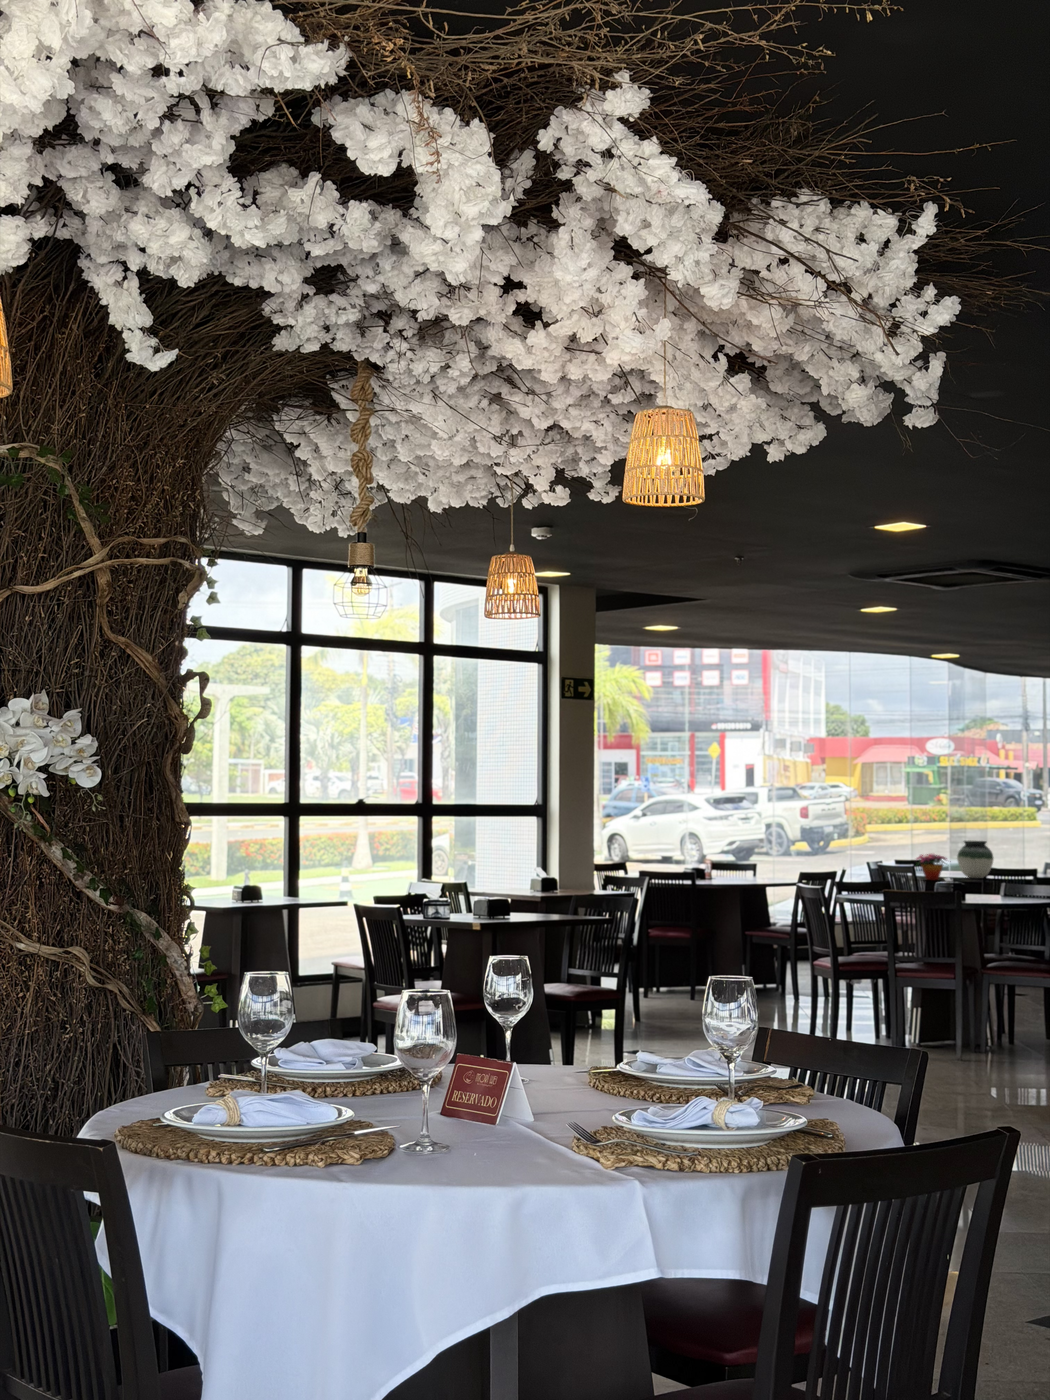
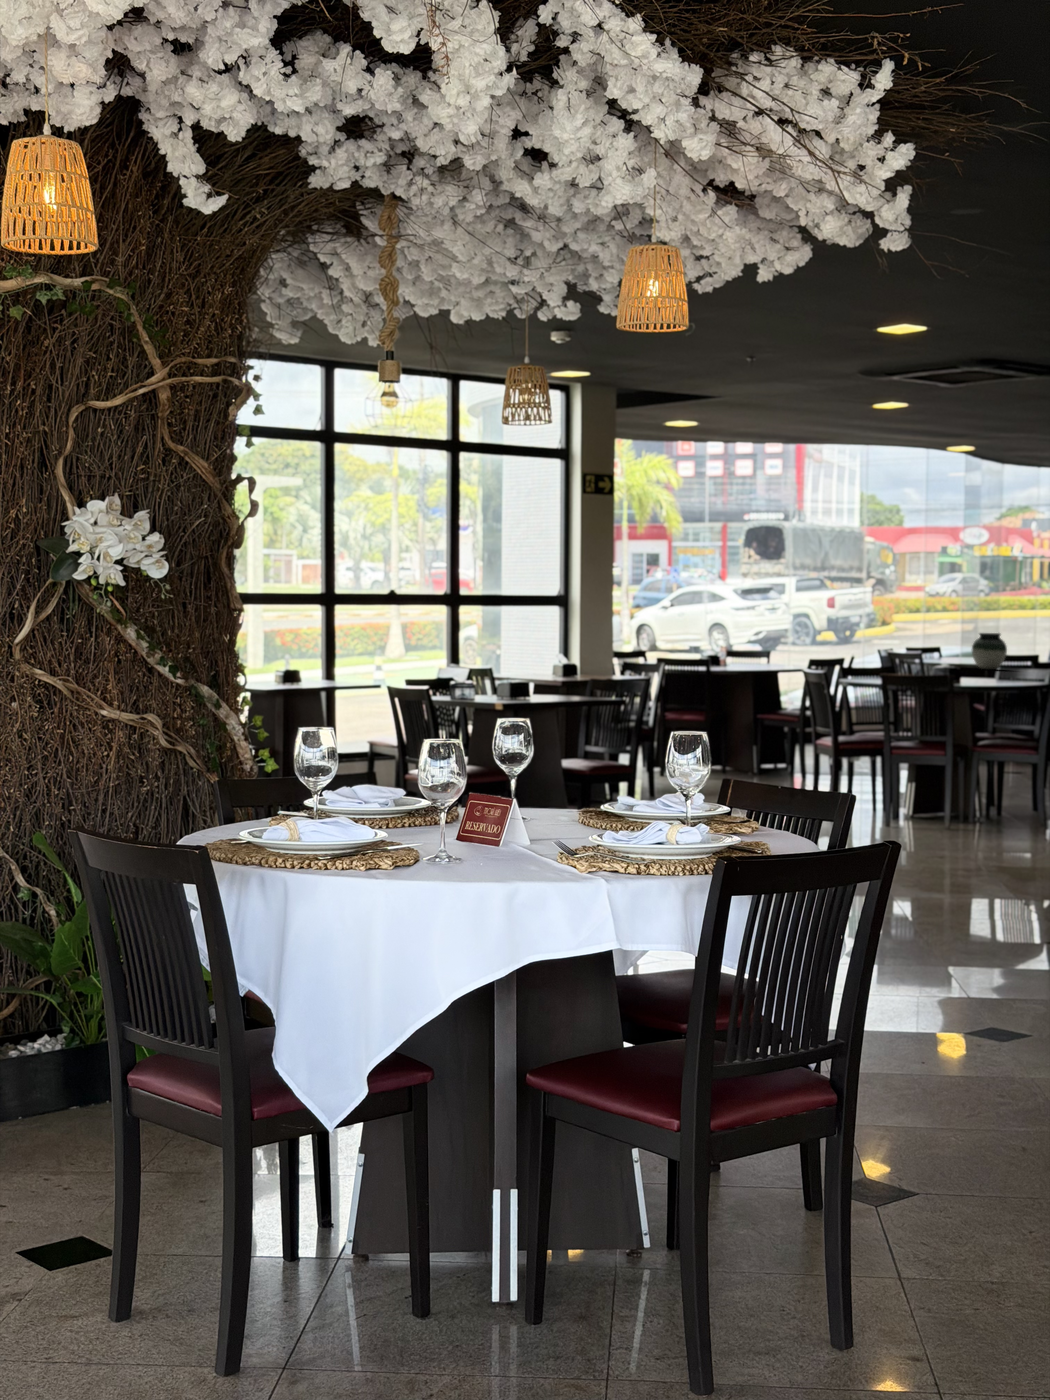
flower arrangement: present [916,854,947,880] -> none [926,644,965,671]

